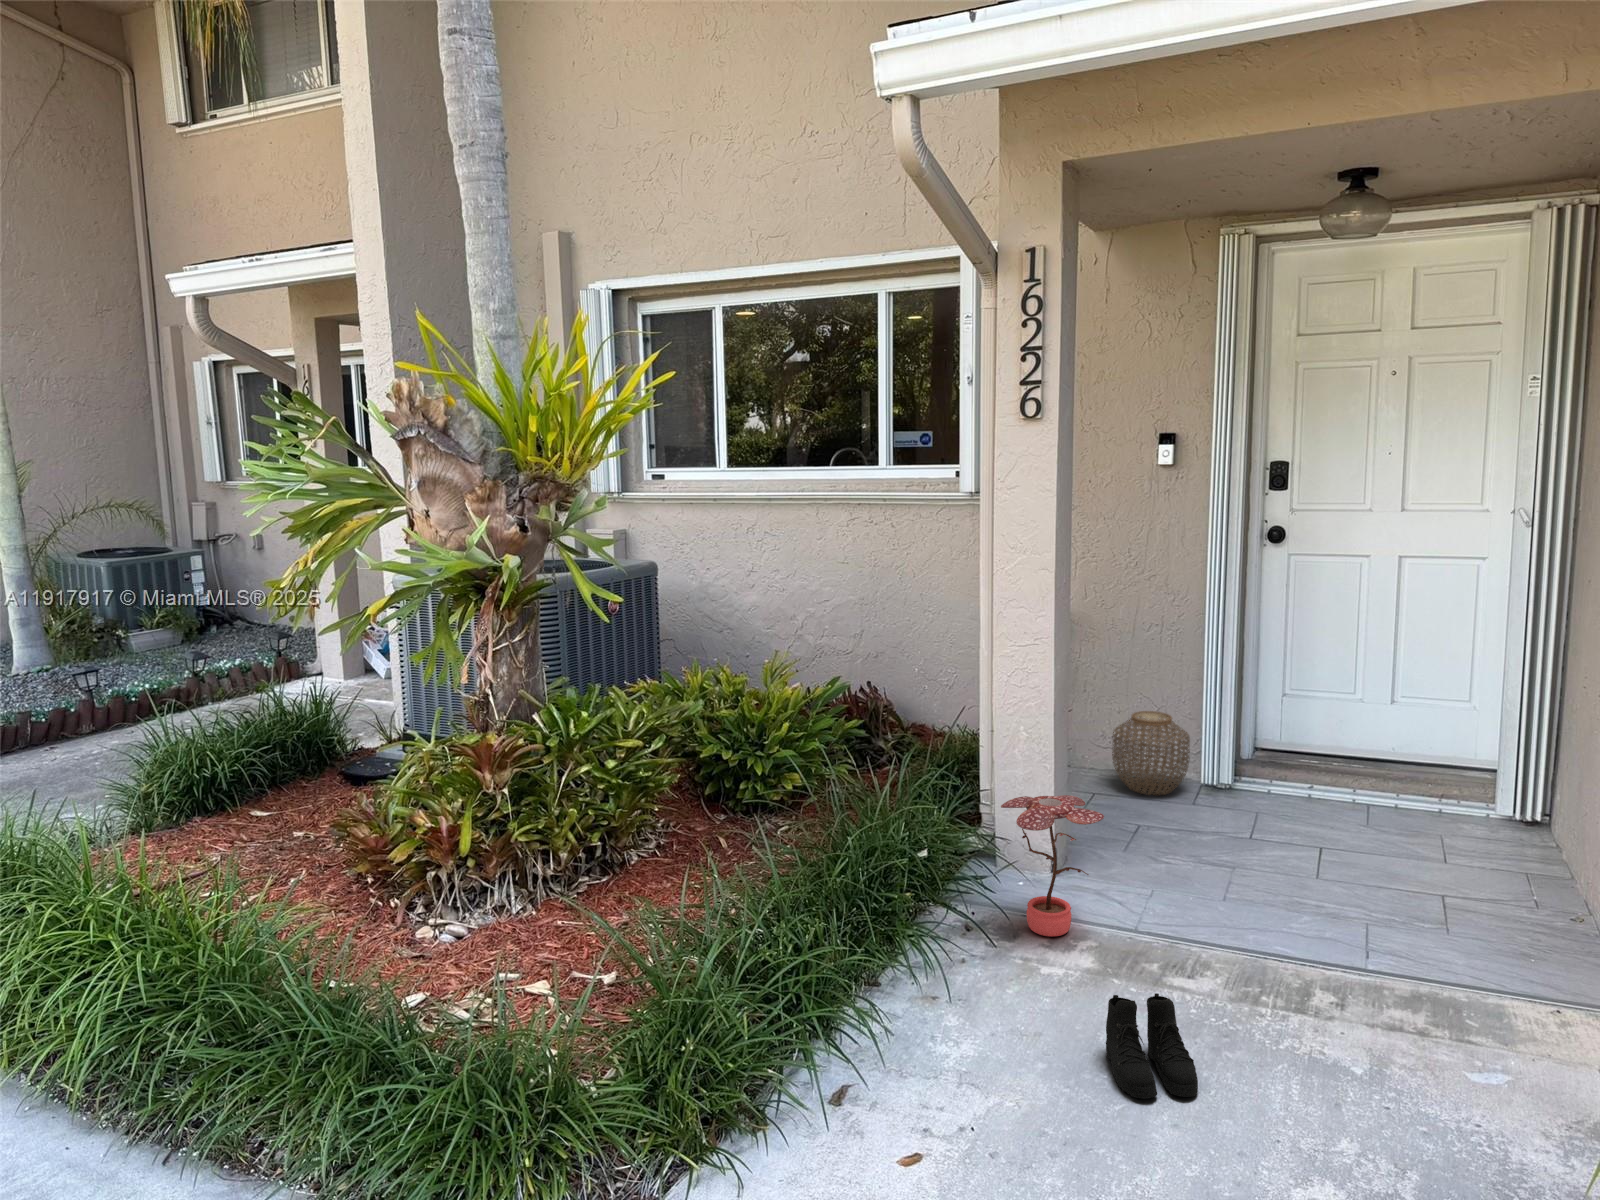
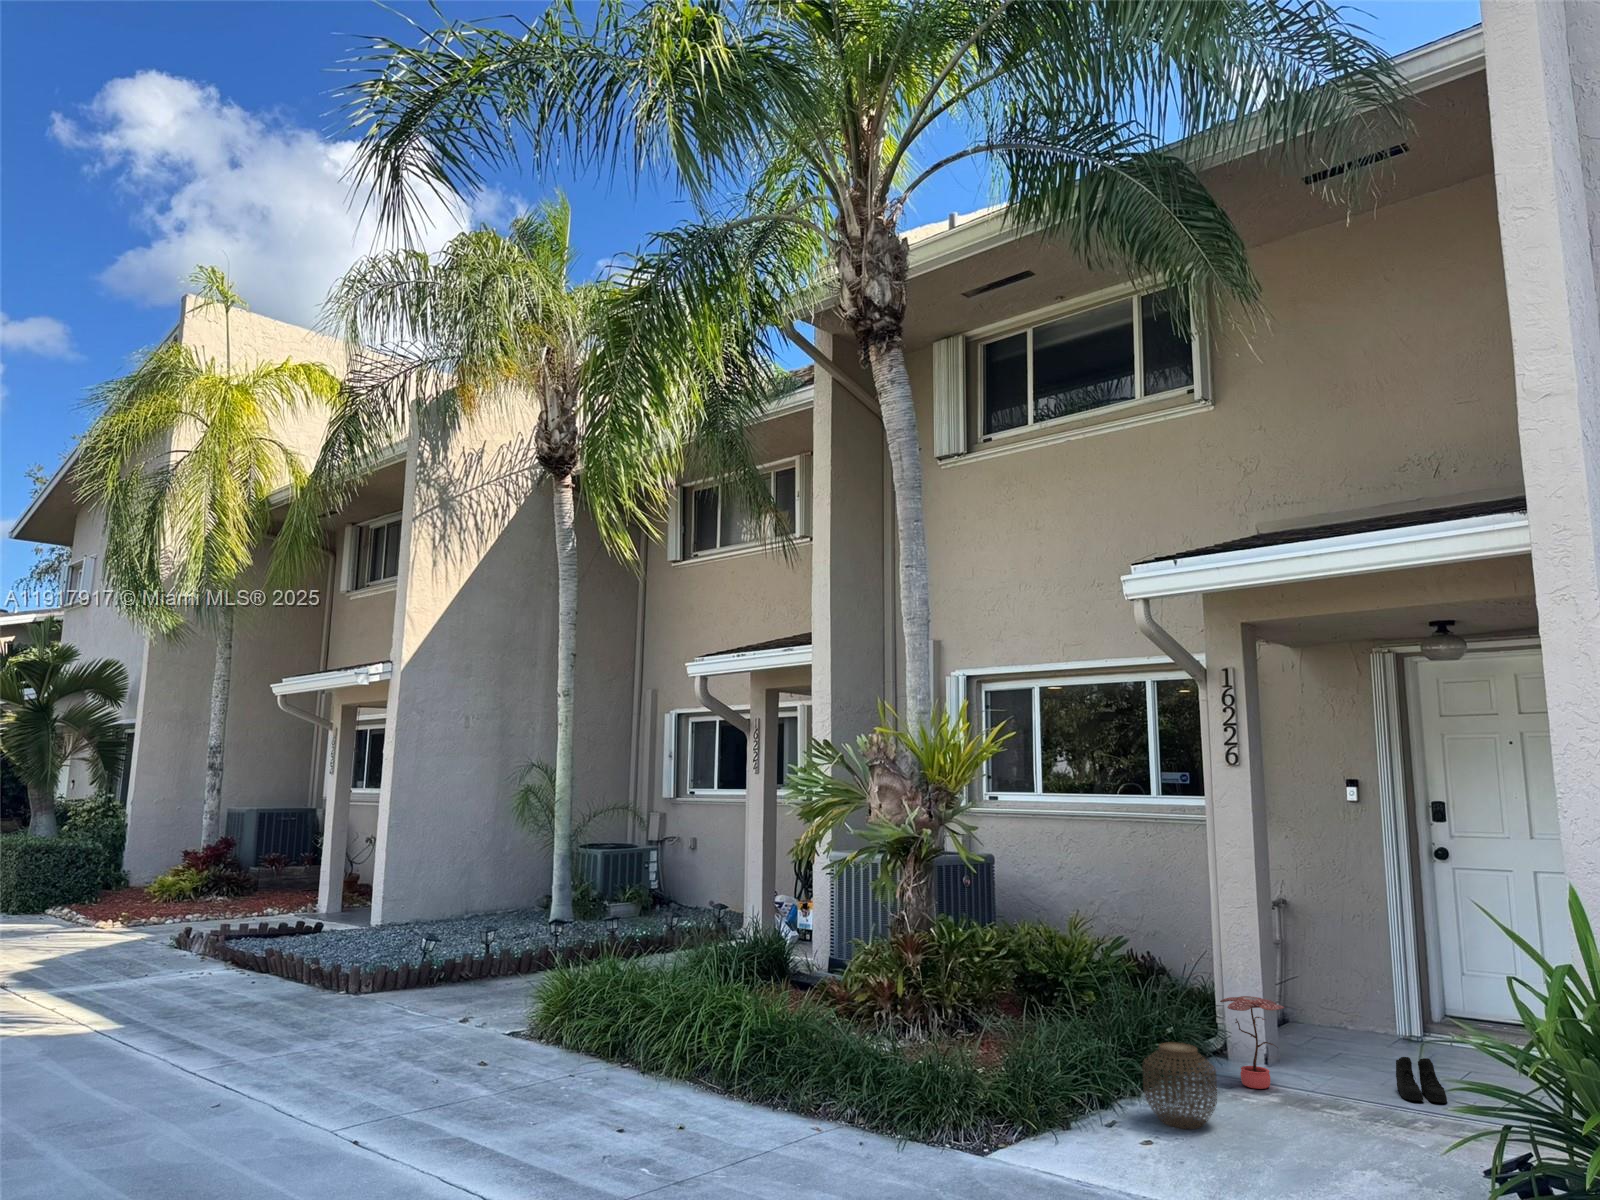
woven basket: present [1112,711,1190,795] -> present [1143,1042,1217,1129]
boots: present [1106,993,1198,1098] -> present [1396,1057,1447,1103]

